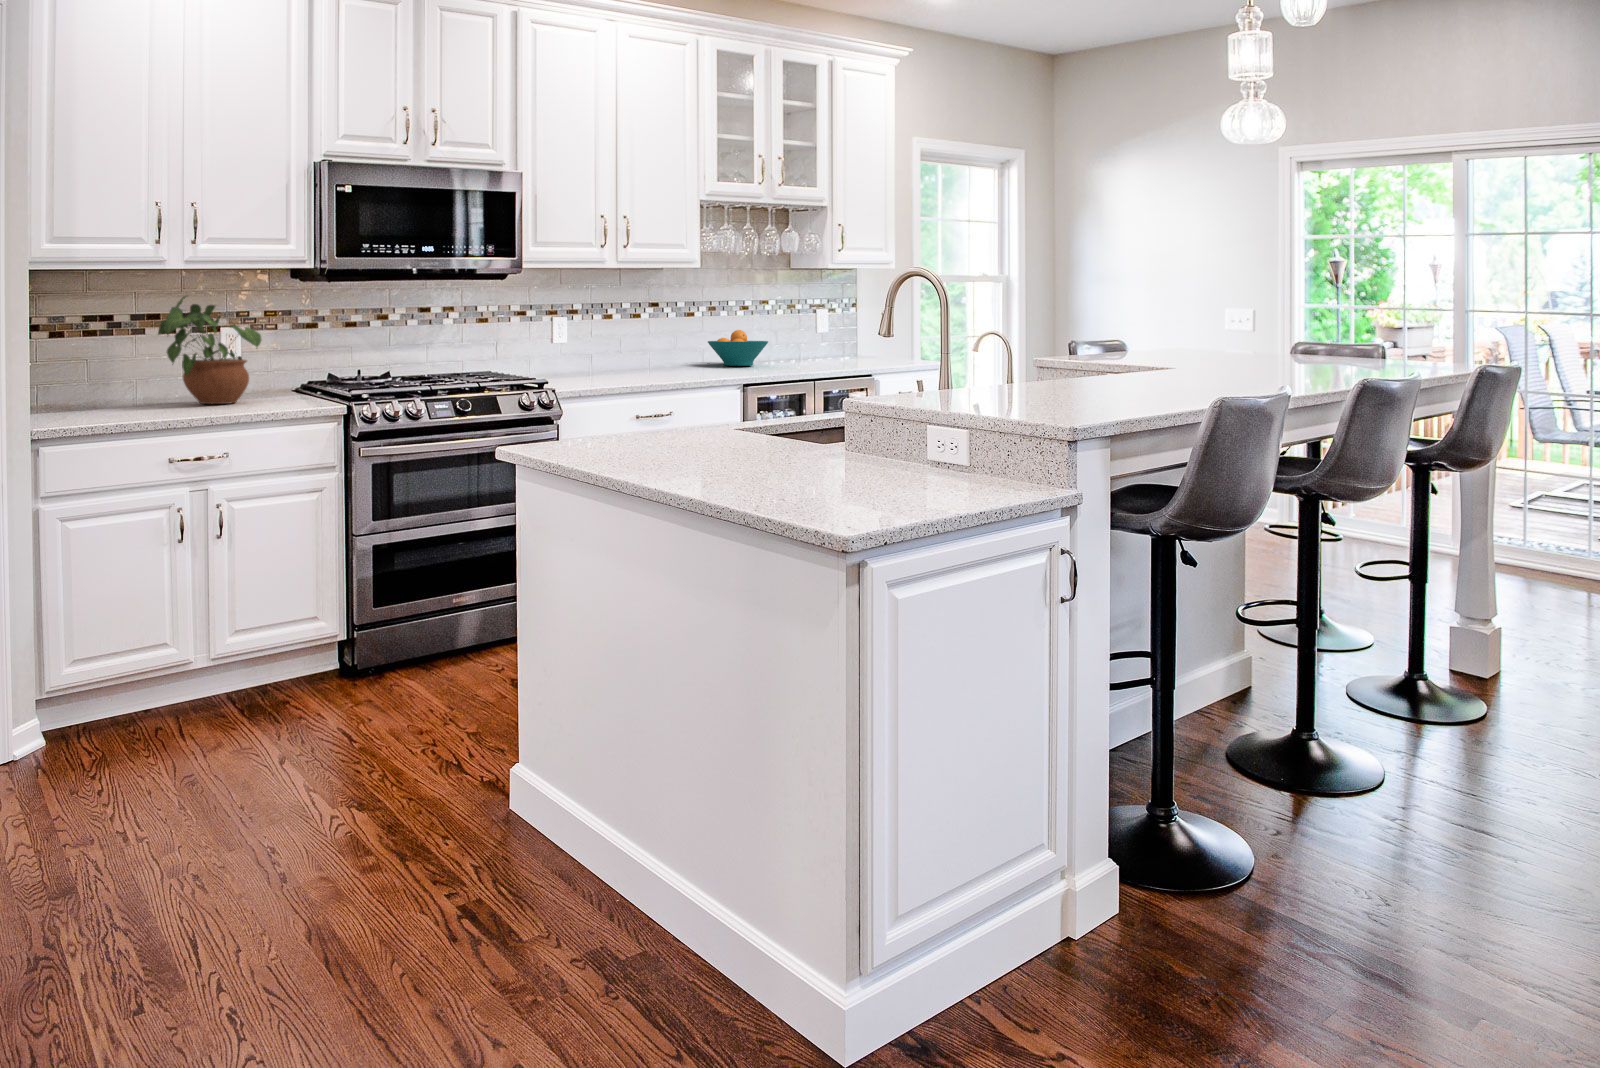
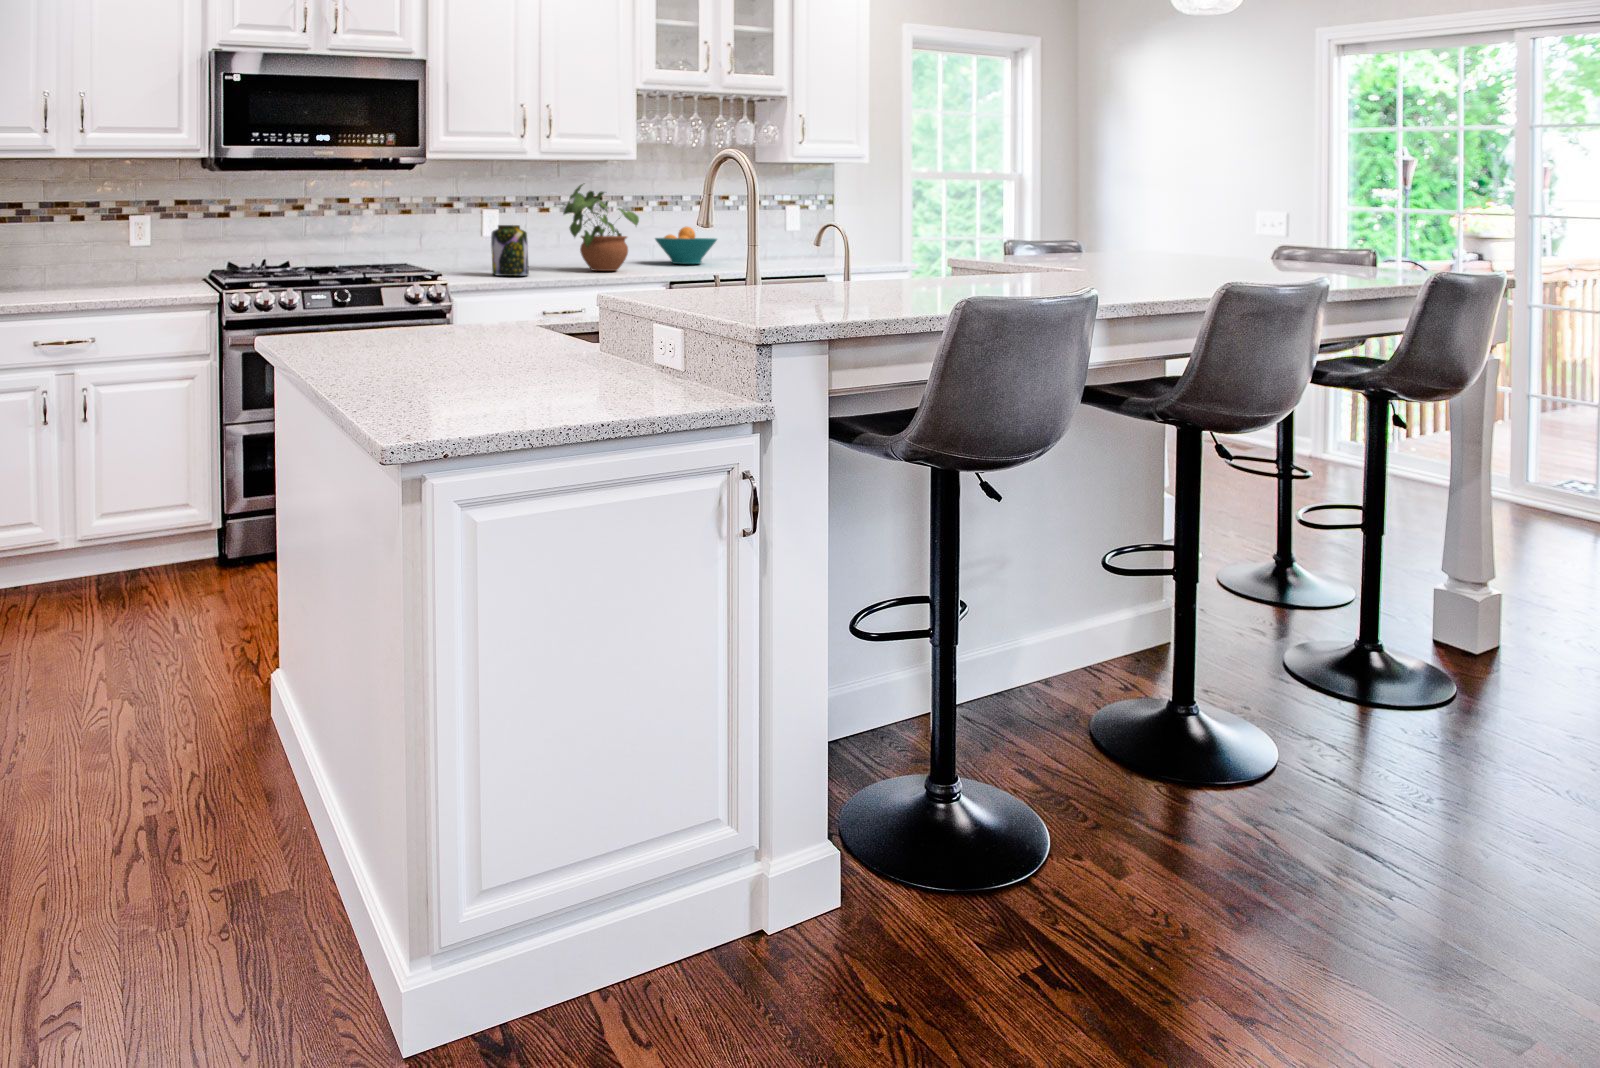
potted plant: present [158,296,261,404] -> present [563,184,639,271]
jar: none [577,331,614,381] -> present [491,225,529,276]

